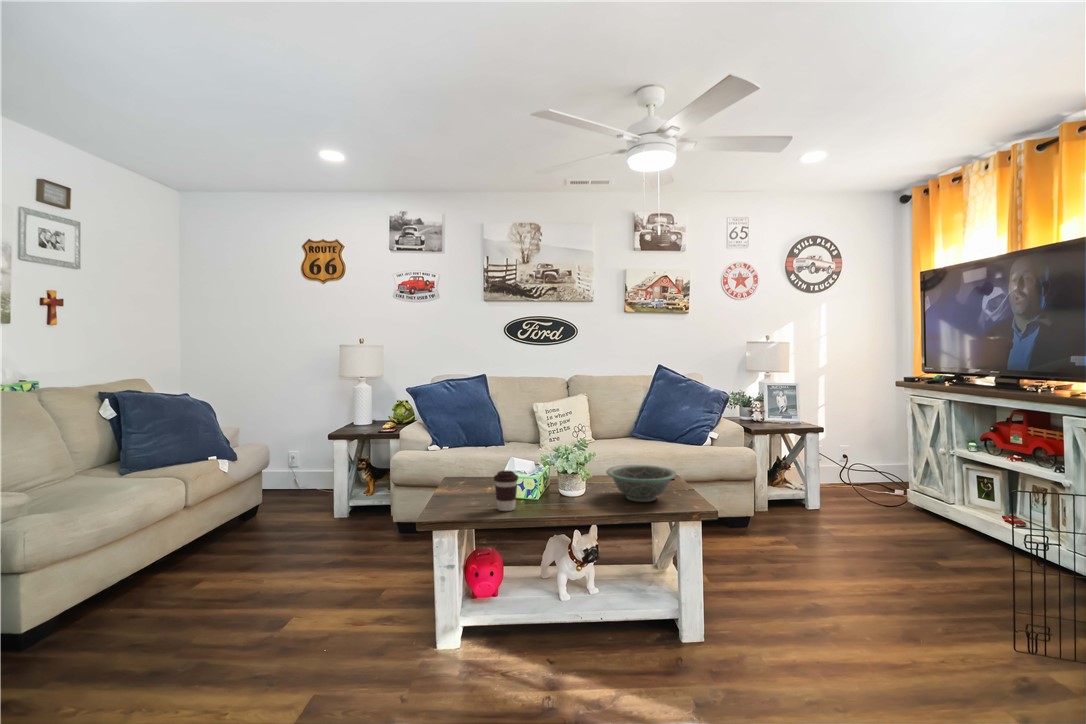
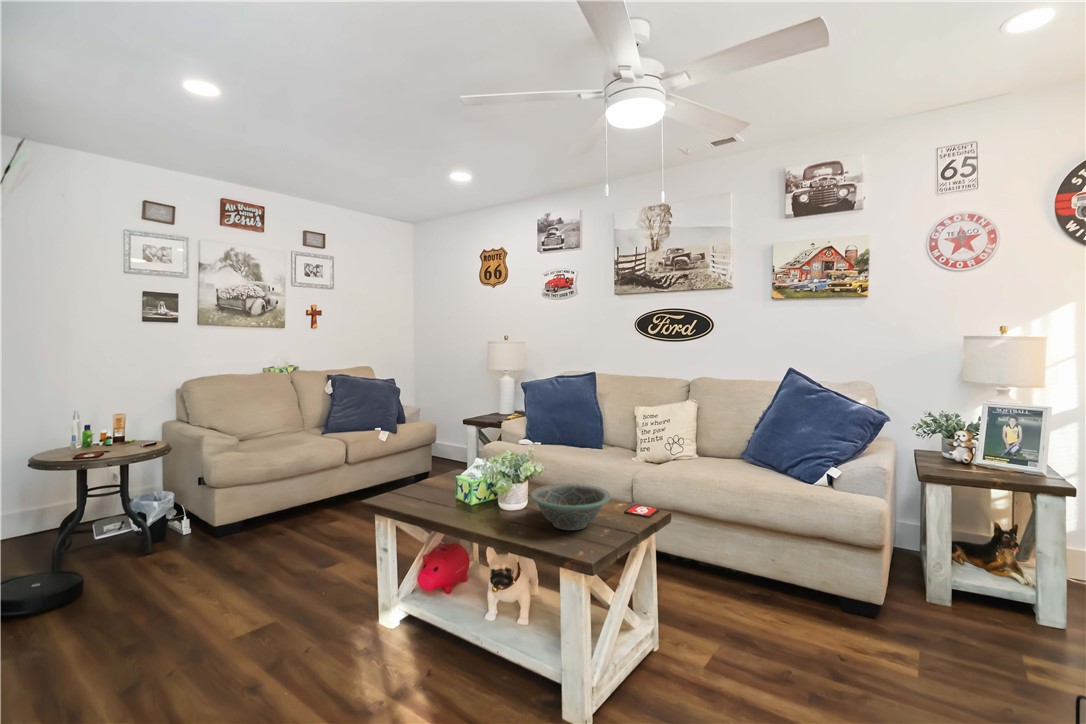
coffee cup: present [494,470,518,511] -> none [424,468,448,508]

